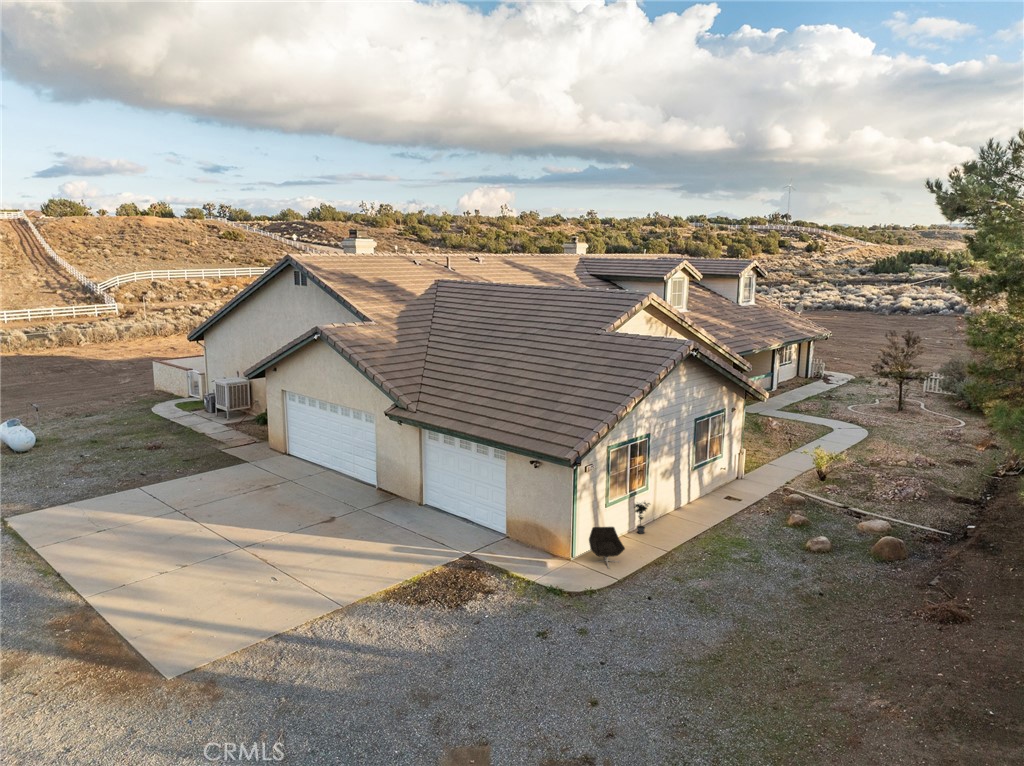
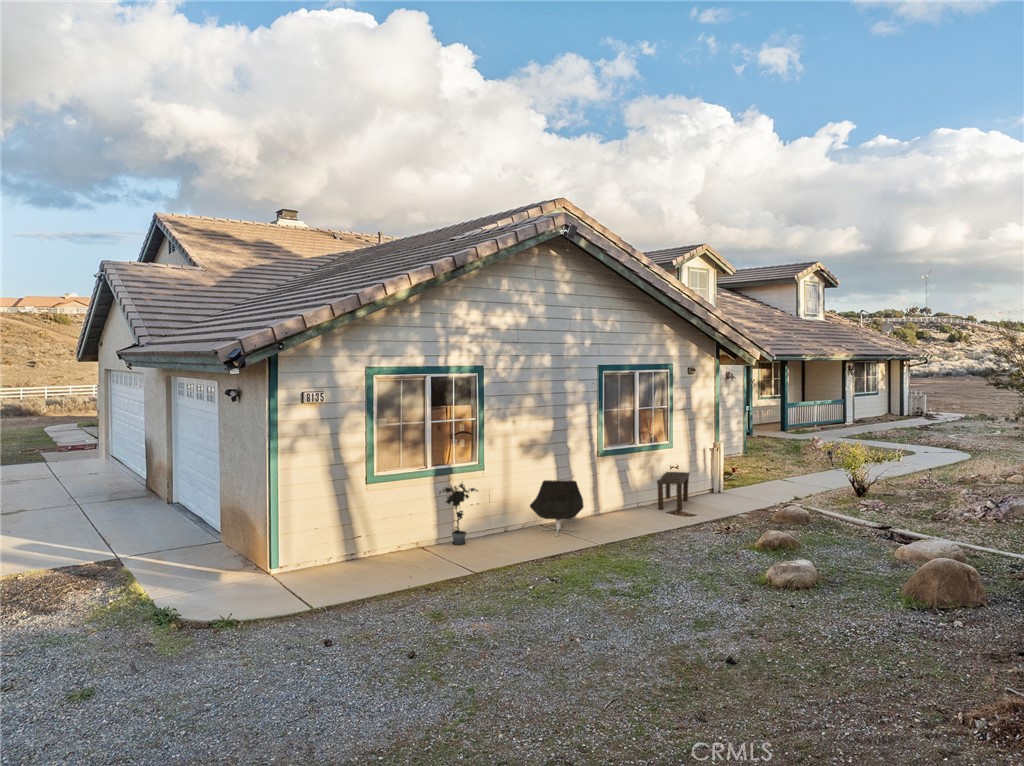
bench: none [718,472,736,498] -> present [657,472,690,510]
lounge chair: present [589,527,625,568] -> present [530,480,584,537]

